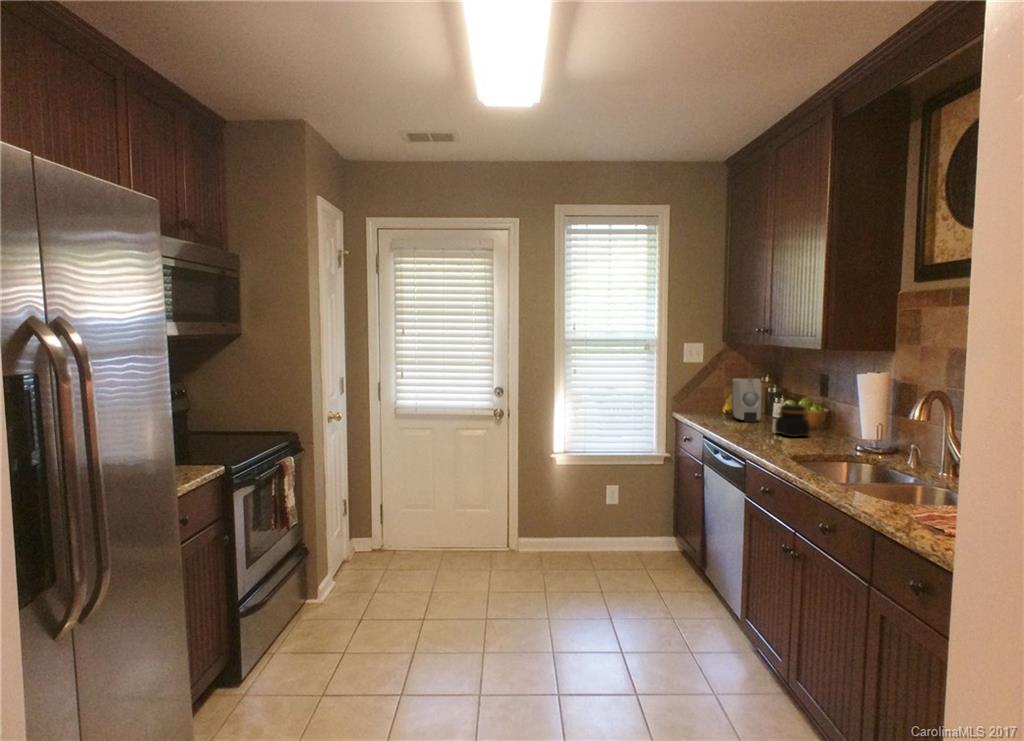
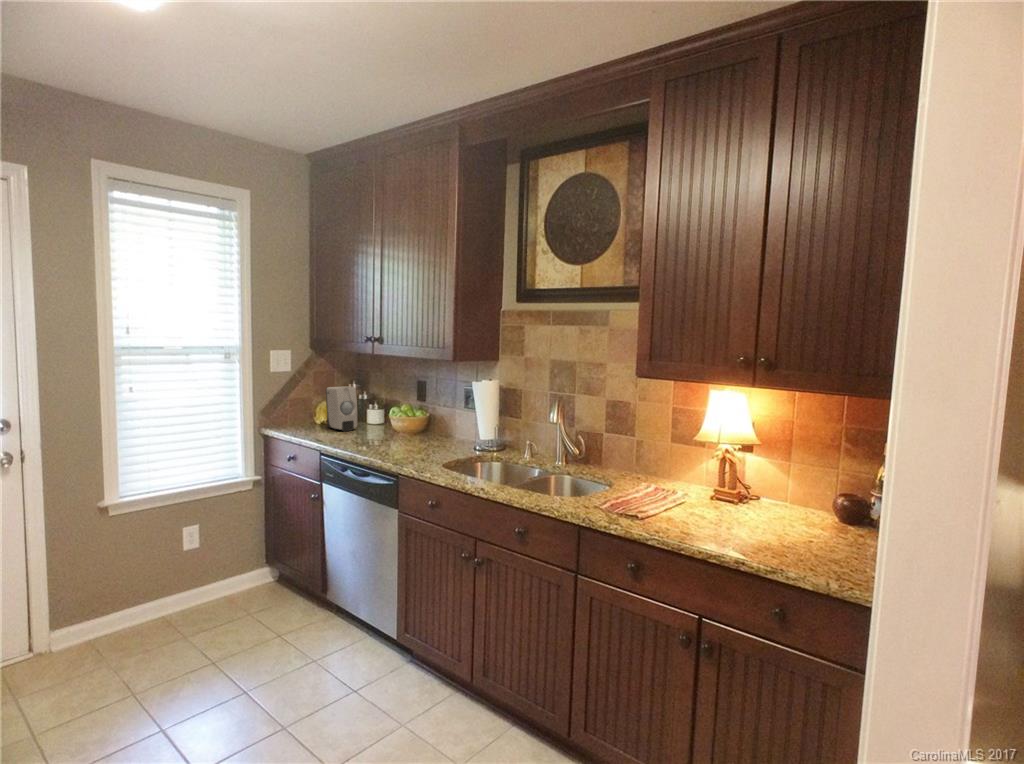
jar: present [775,404,810,437] -> none [377,411,407,442]

